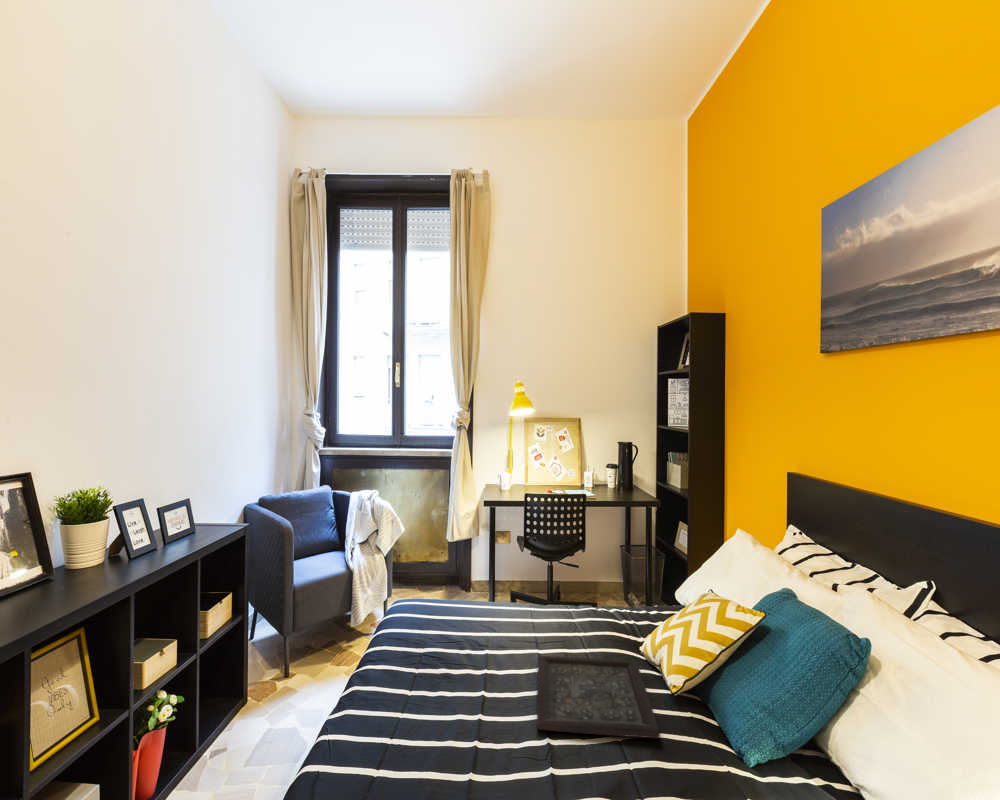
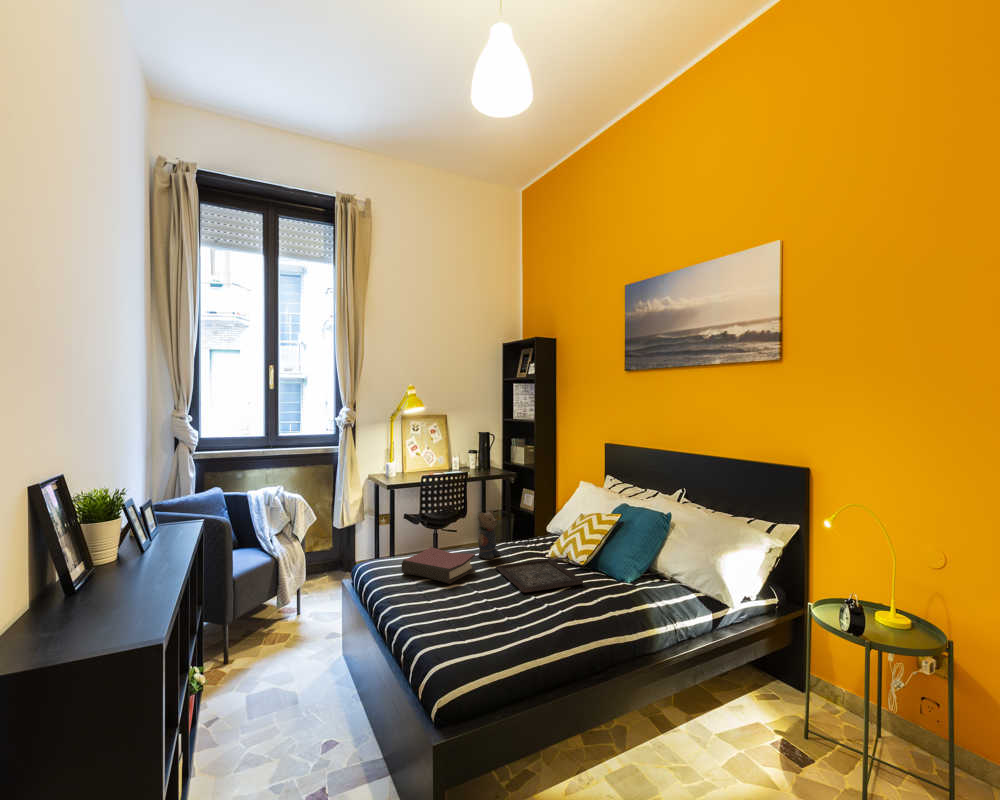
teddy bear: none [529,560,567,638] -> present [477,509,500,559]
hardback book: none [407,603,507,675] -> present [402,547,475,584]

